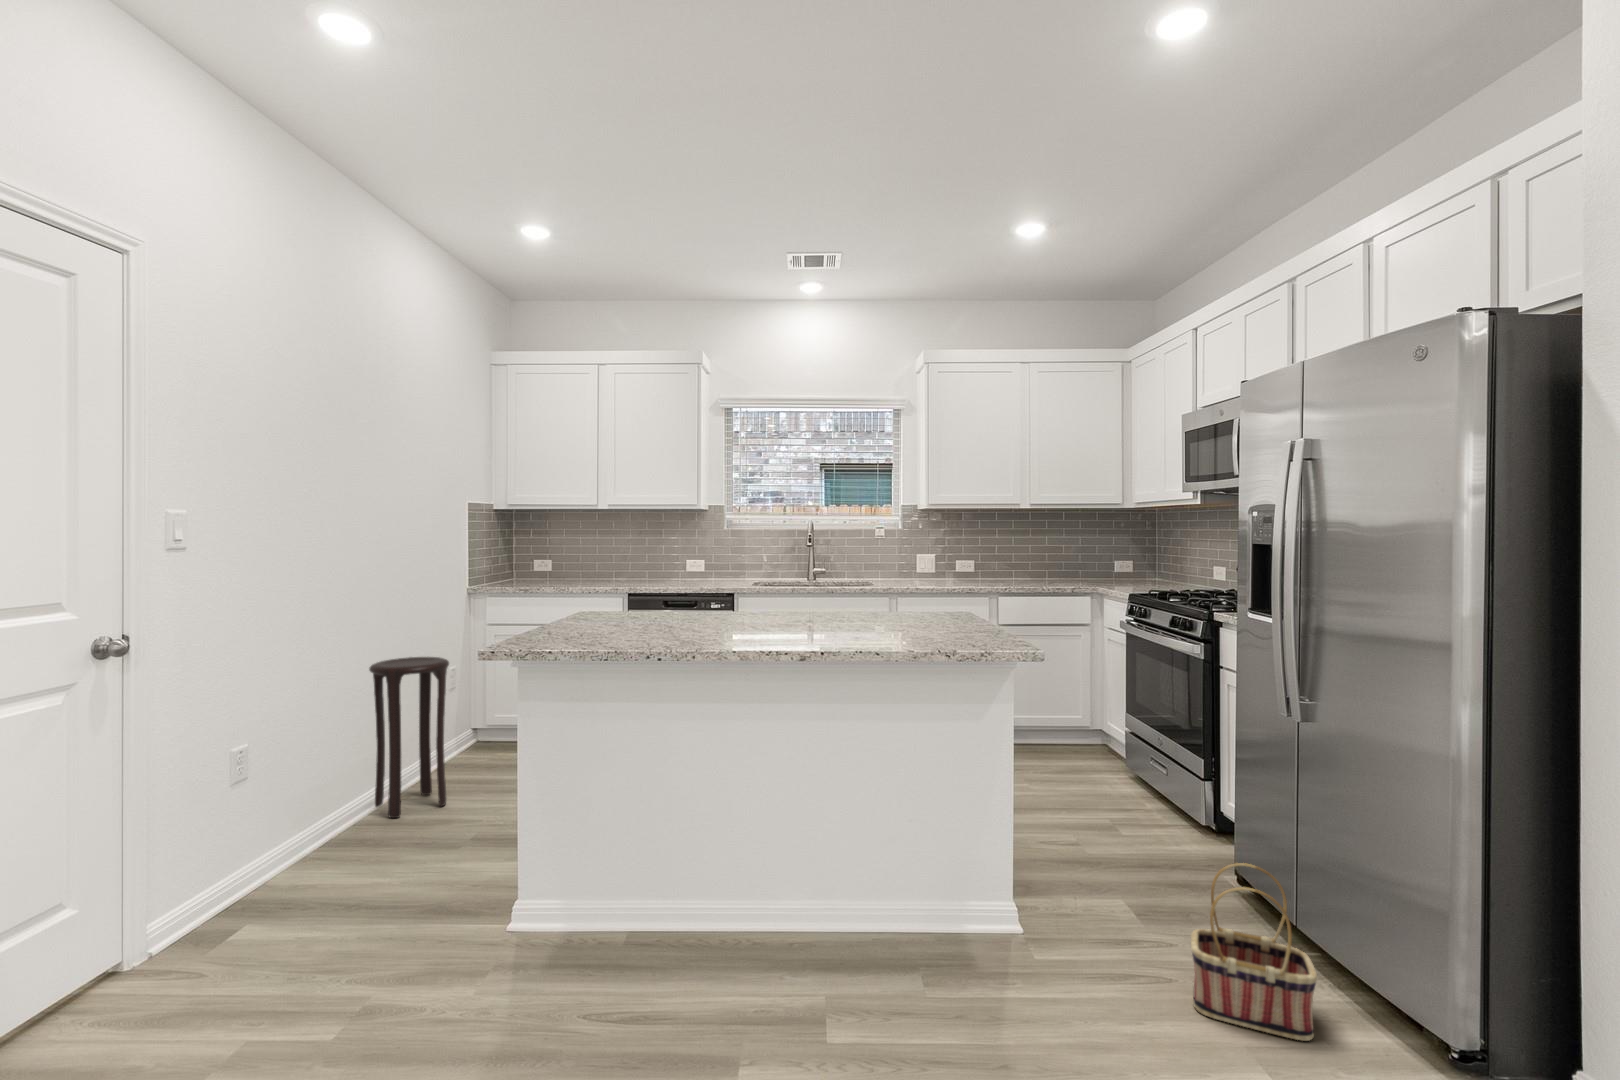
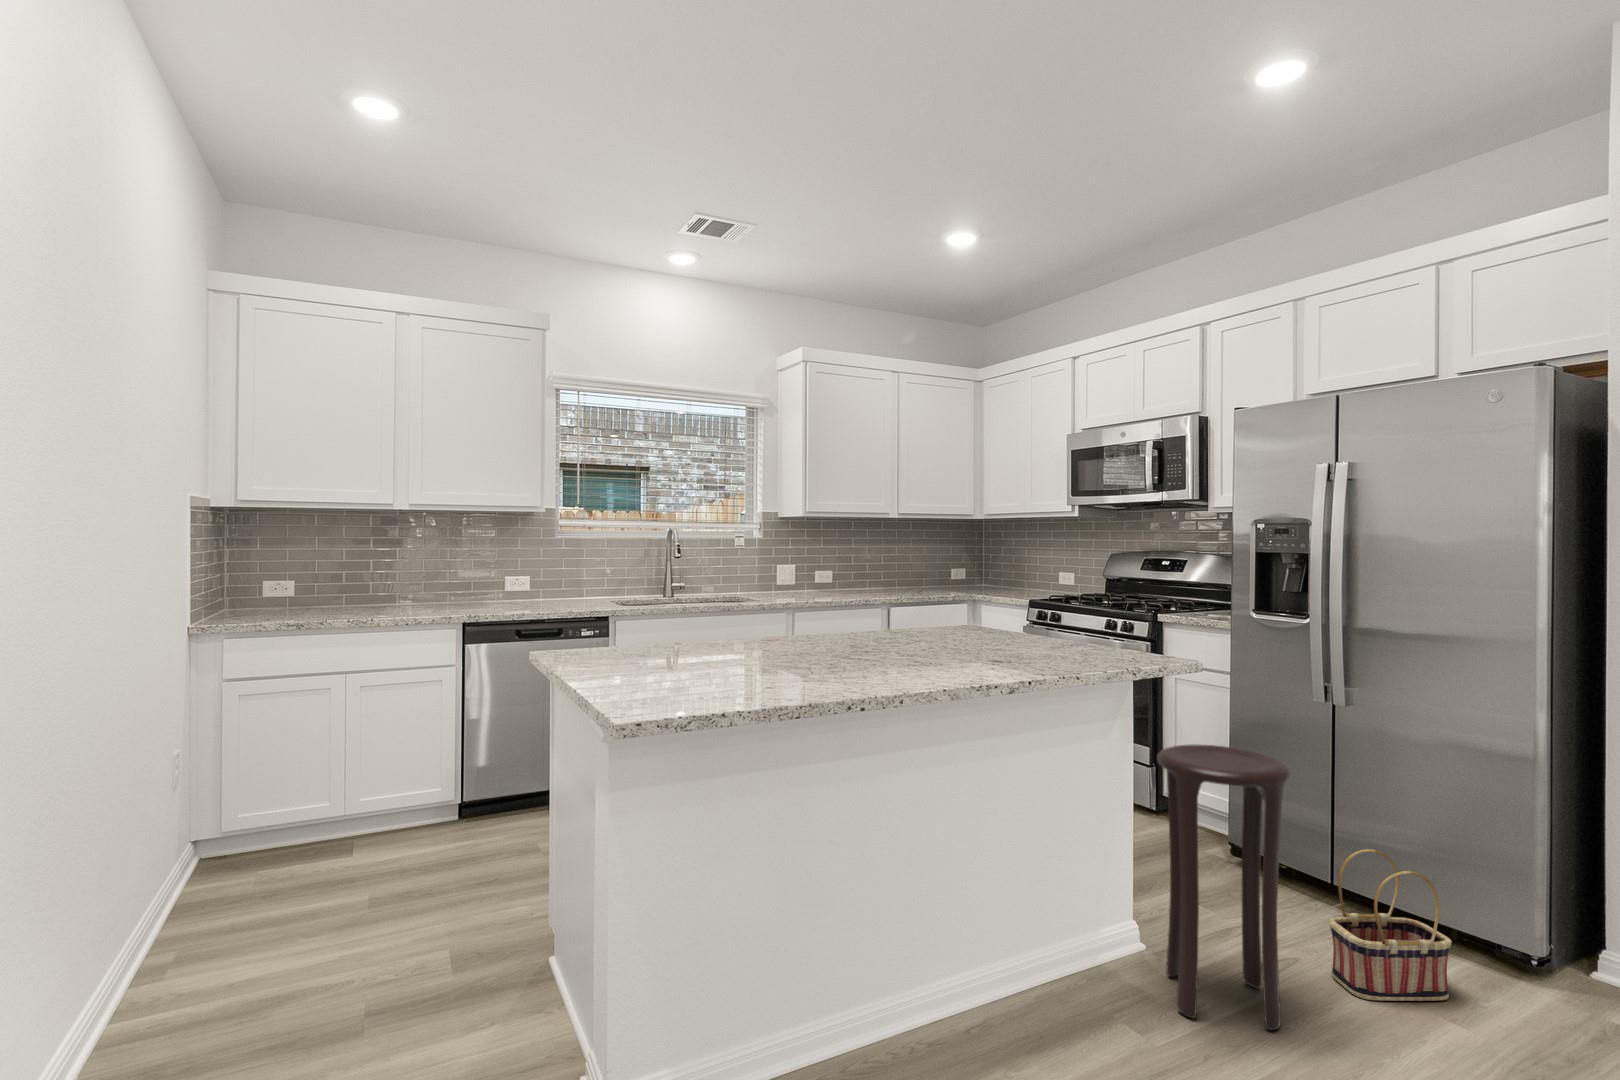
stool: present [369,657,449,818] -> present [1157,744,1291,1030]

